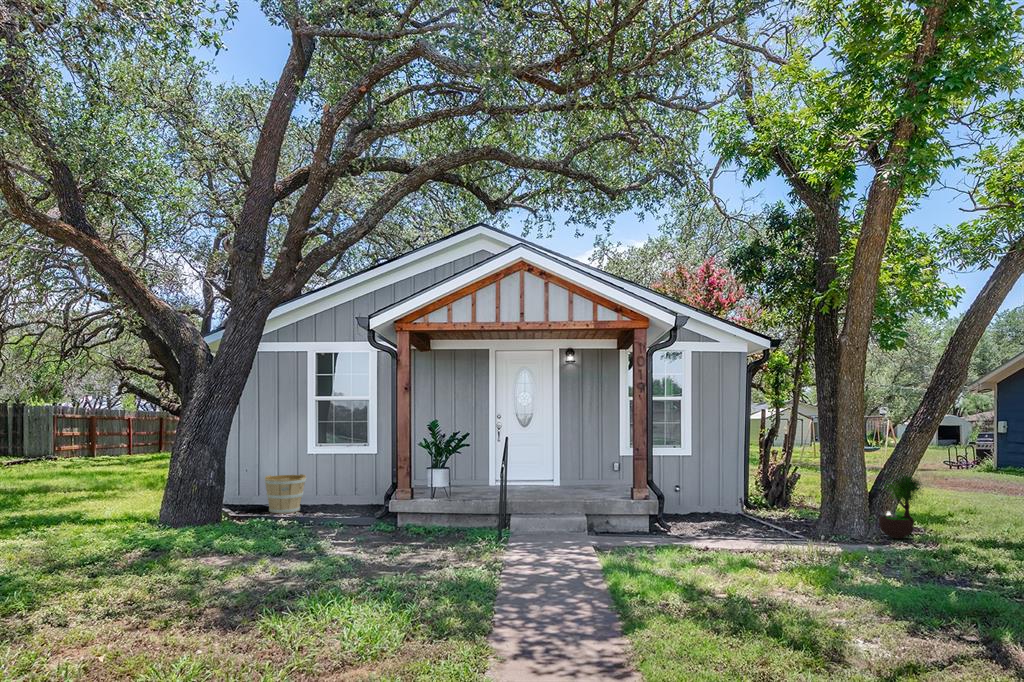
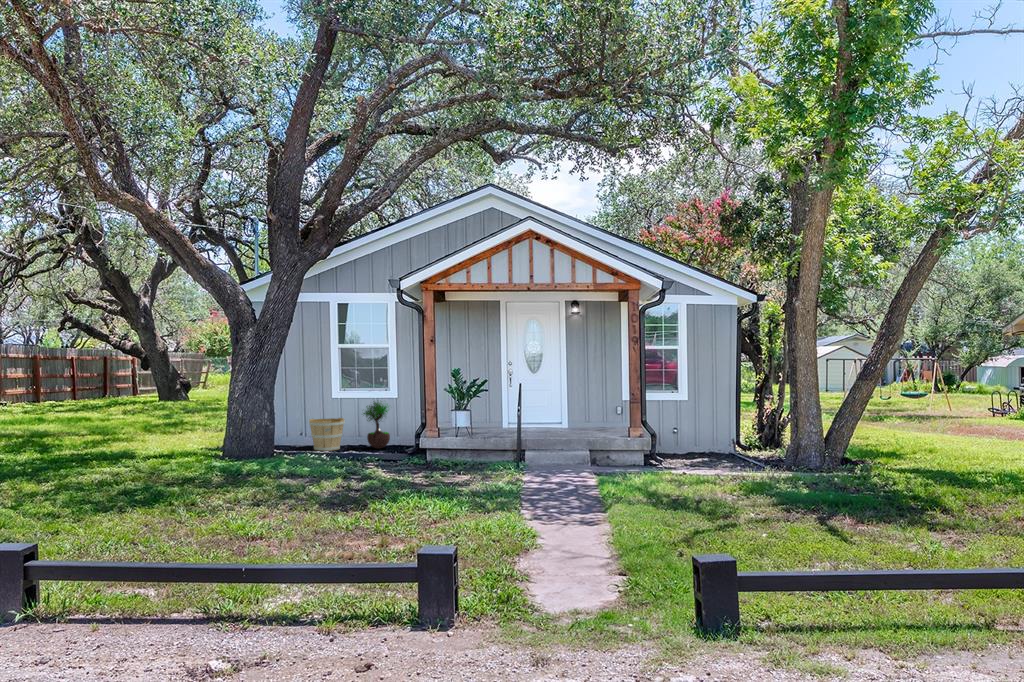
potted tree: present [879,475,923,539] -> present [363,402,390,449]

